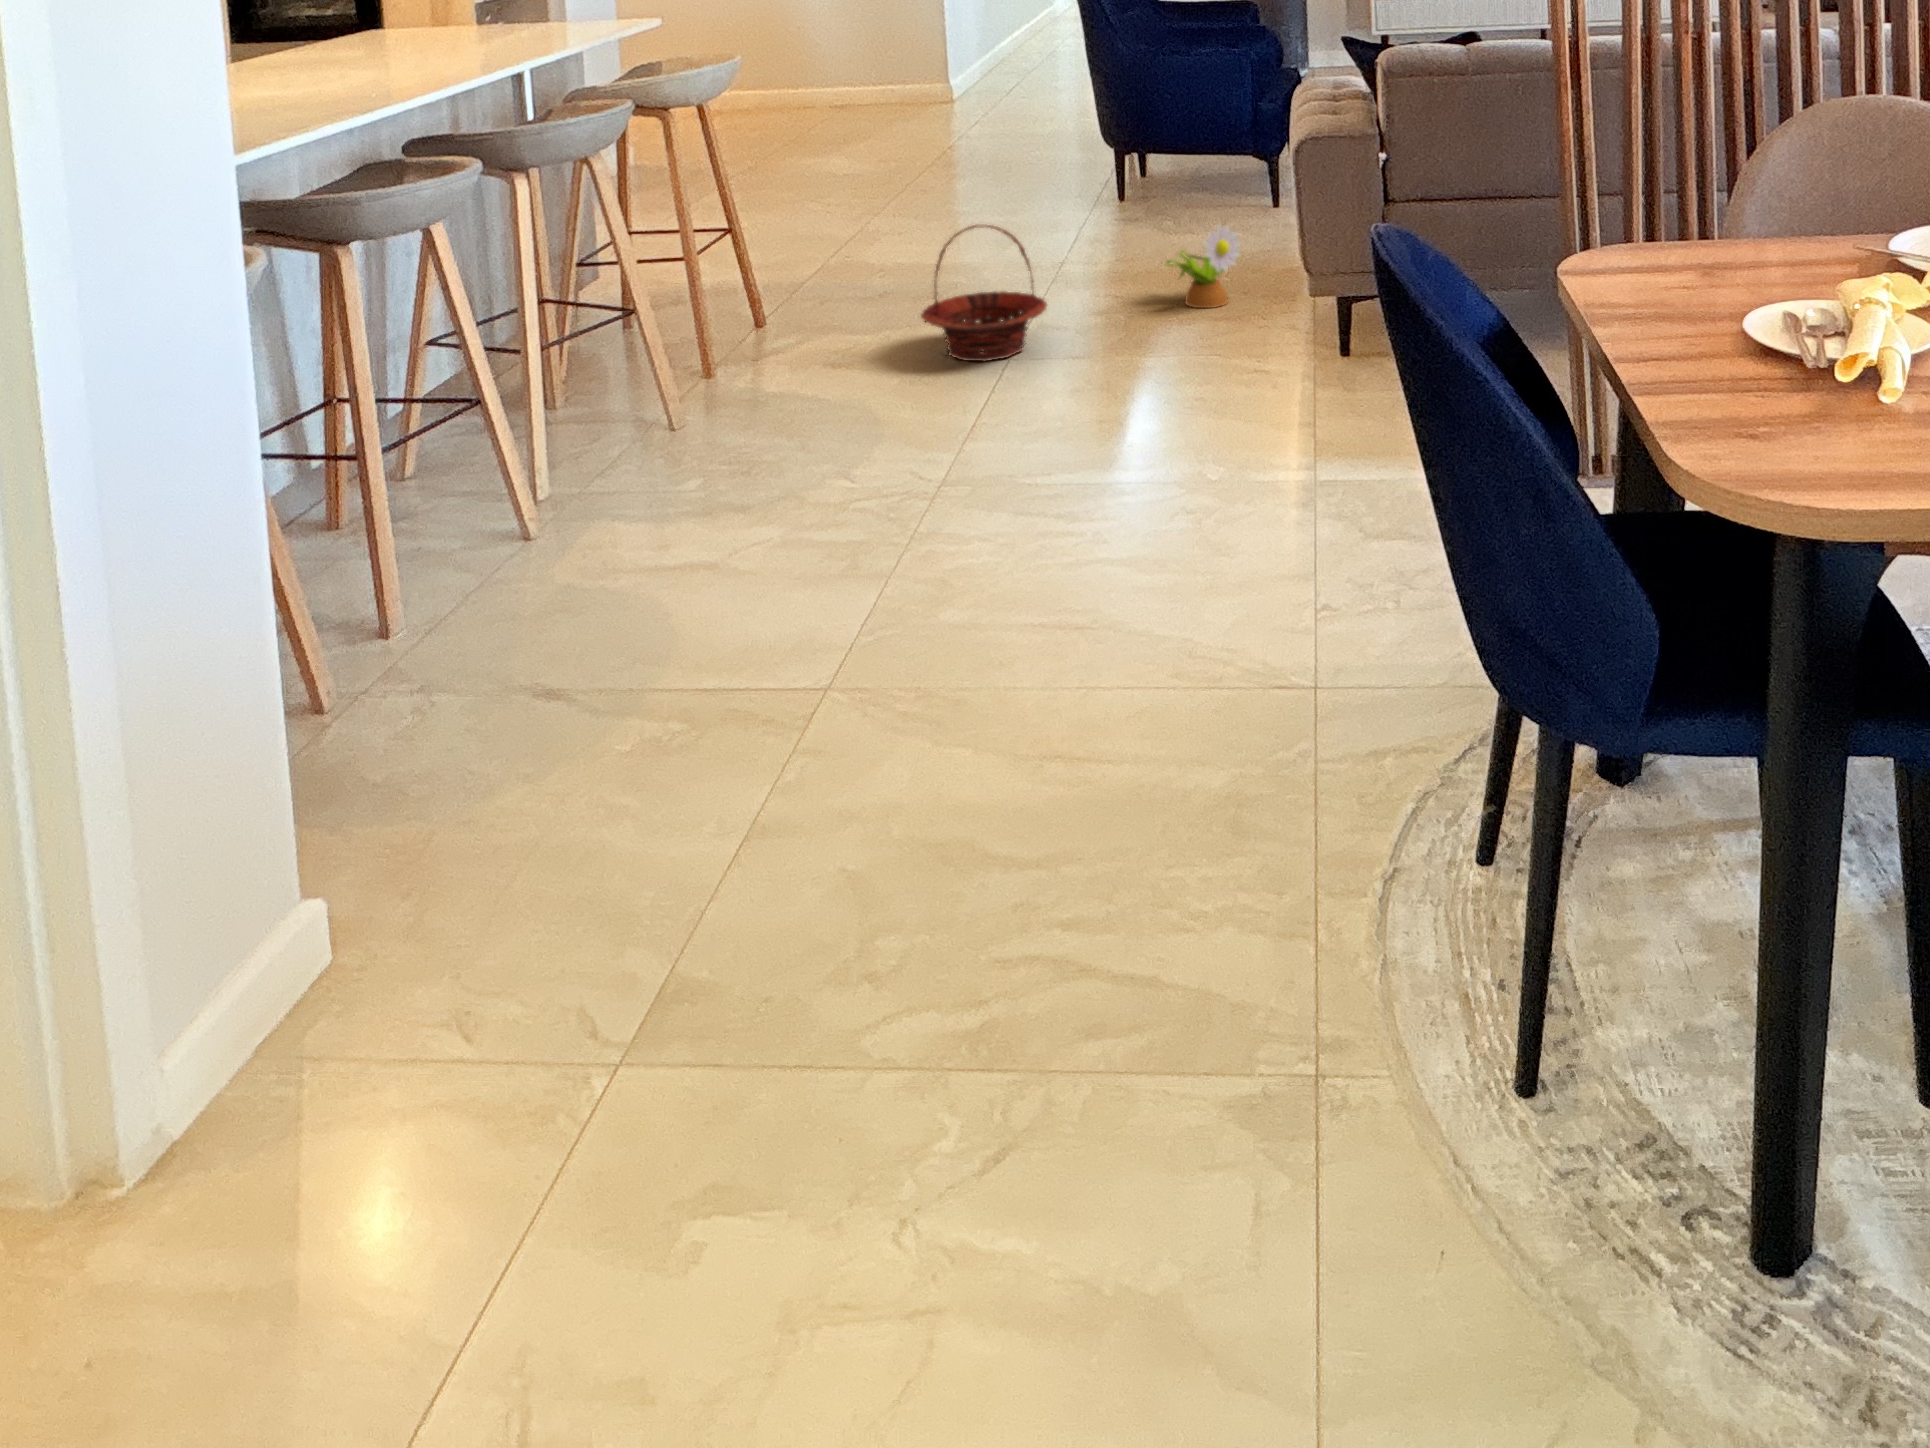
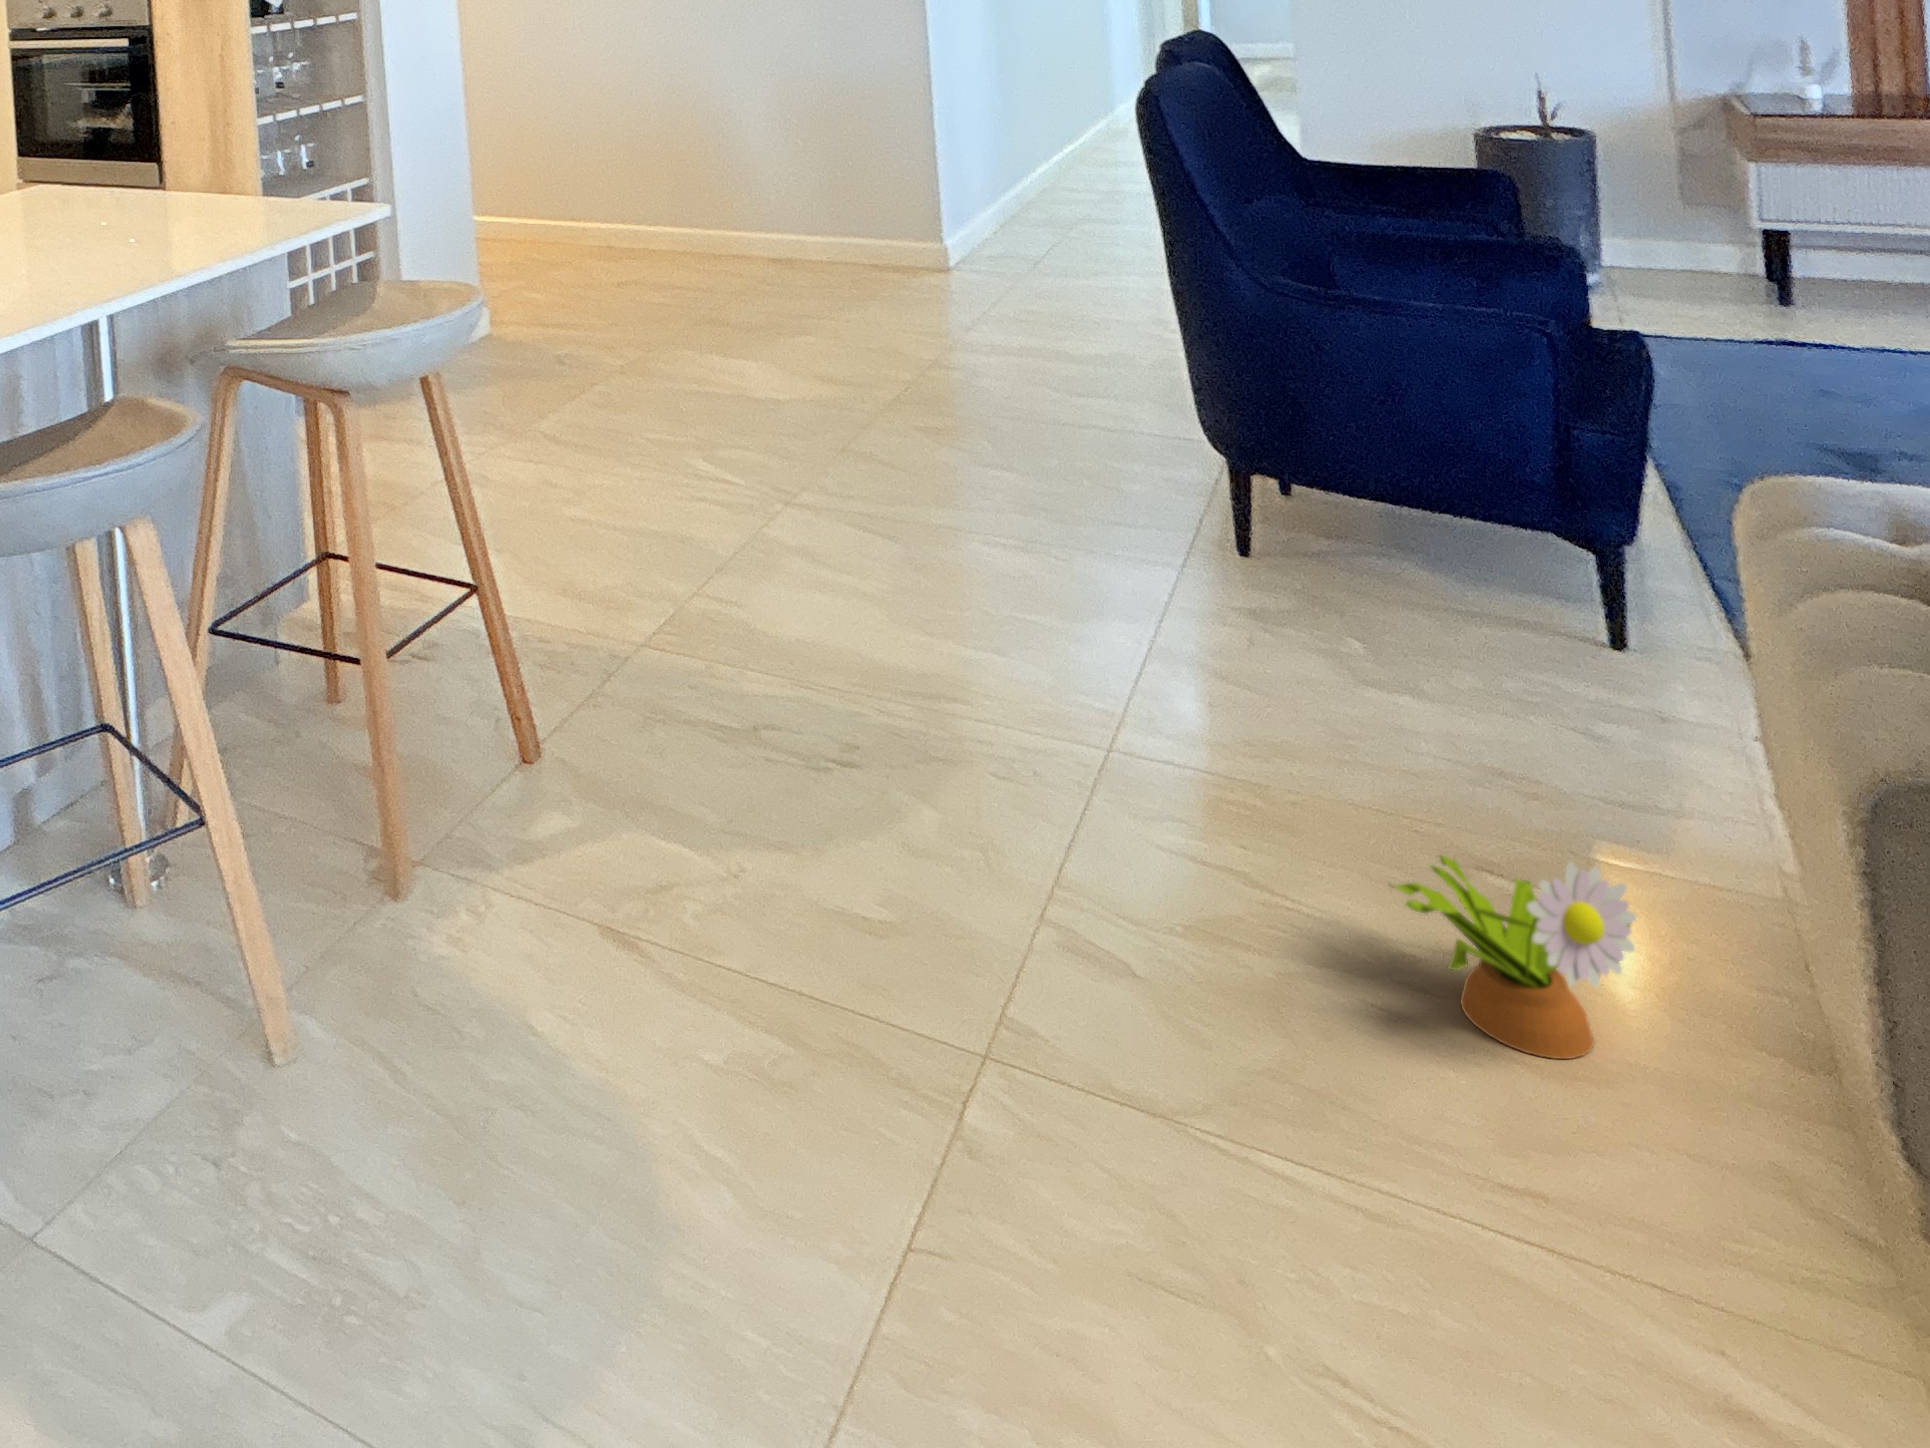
basket: present [921,224,1047,361] -> none [795,775,1102,1120]

